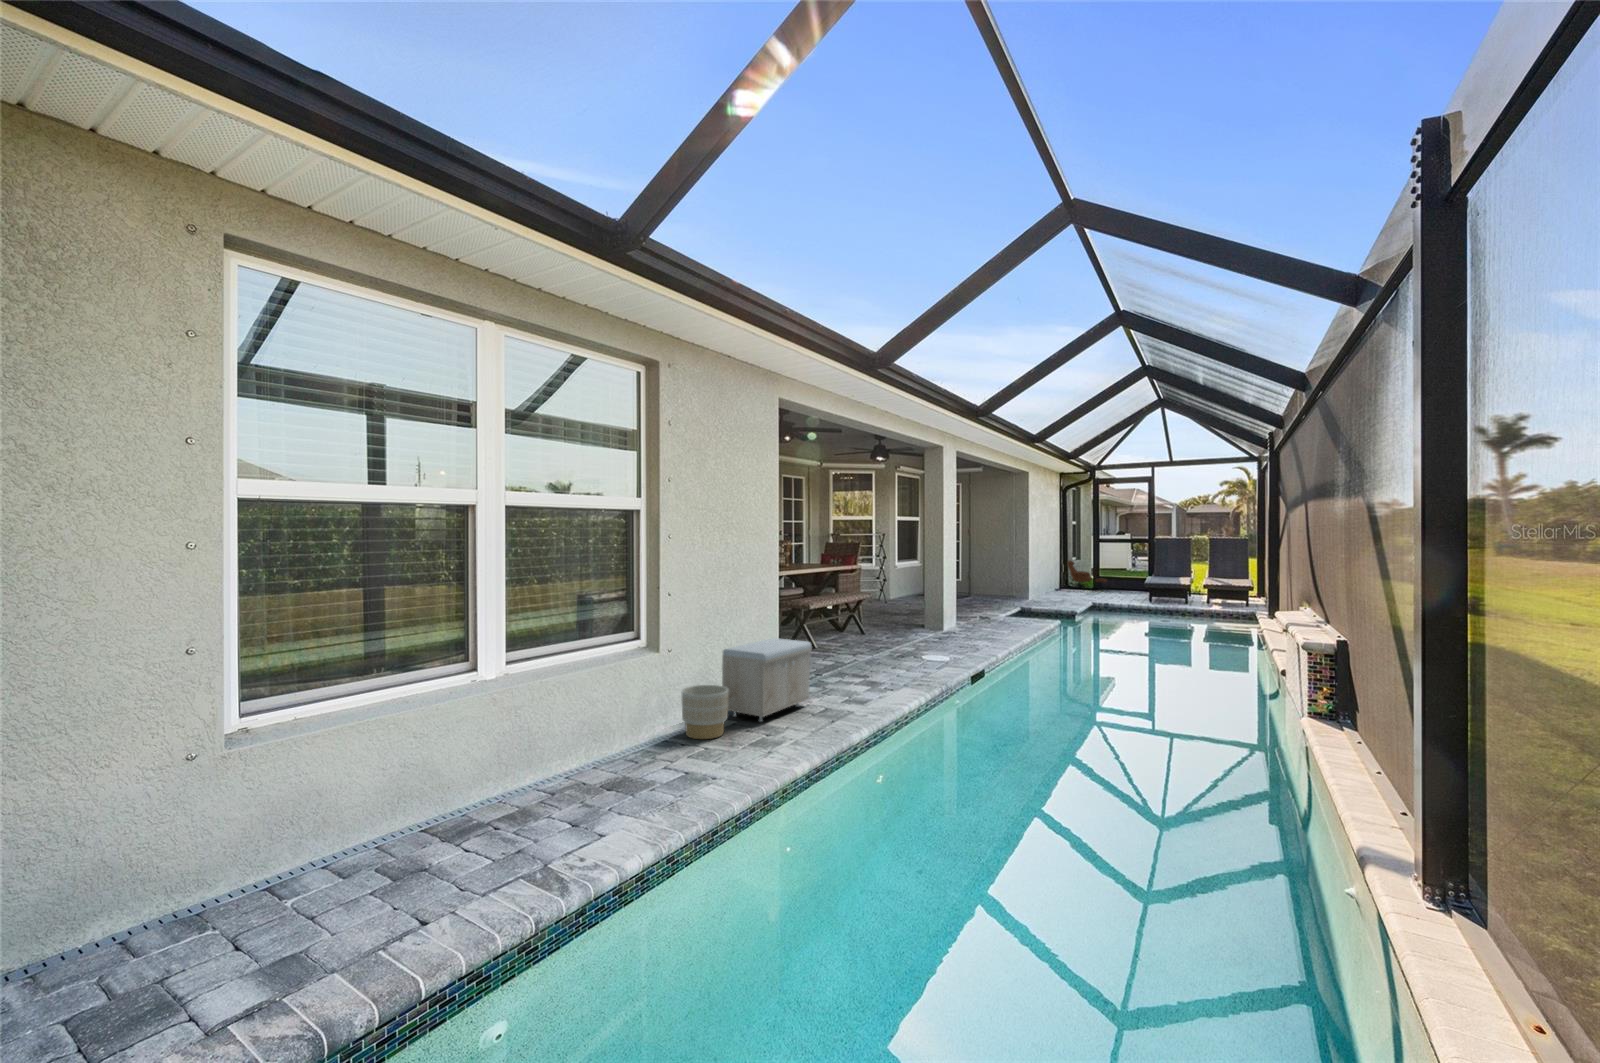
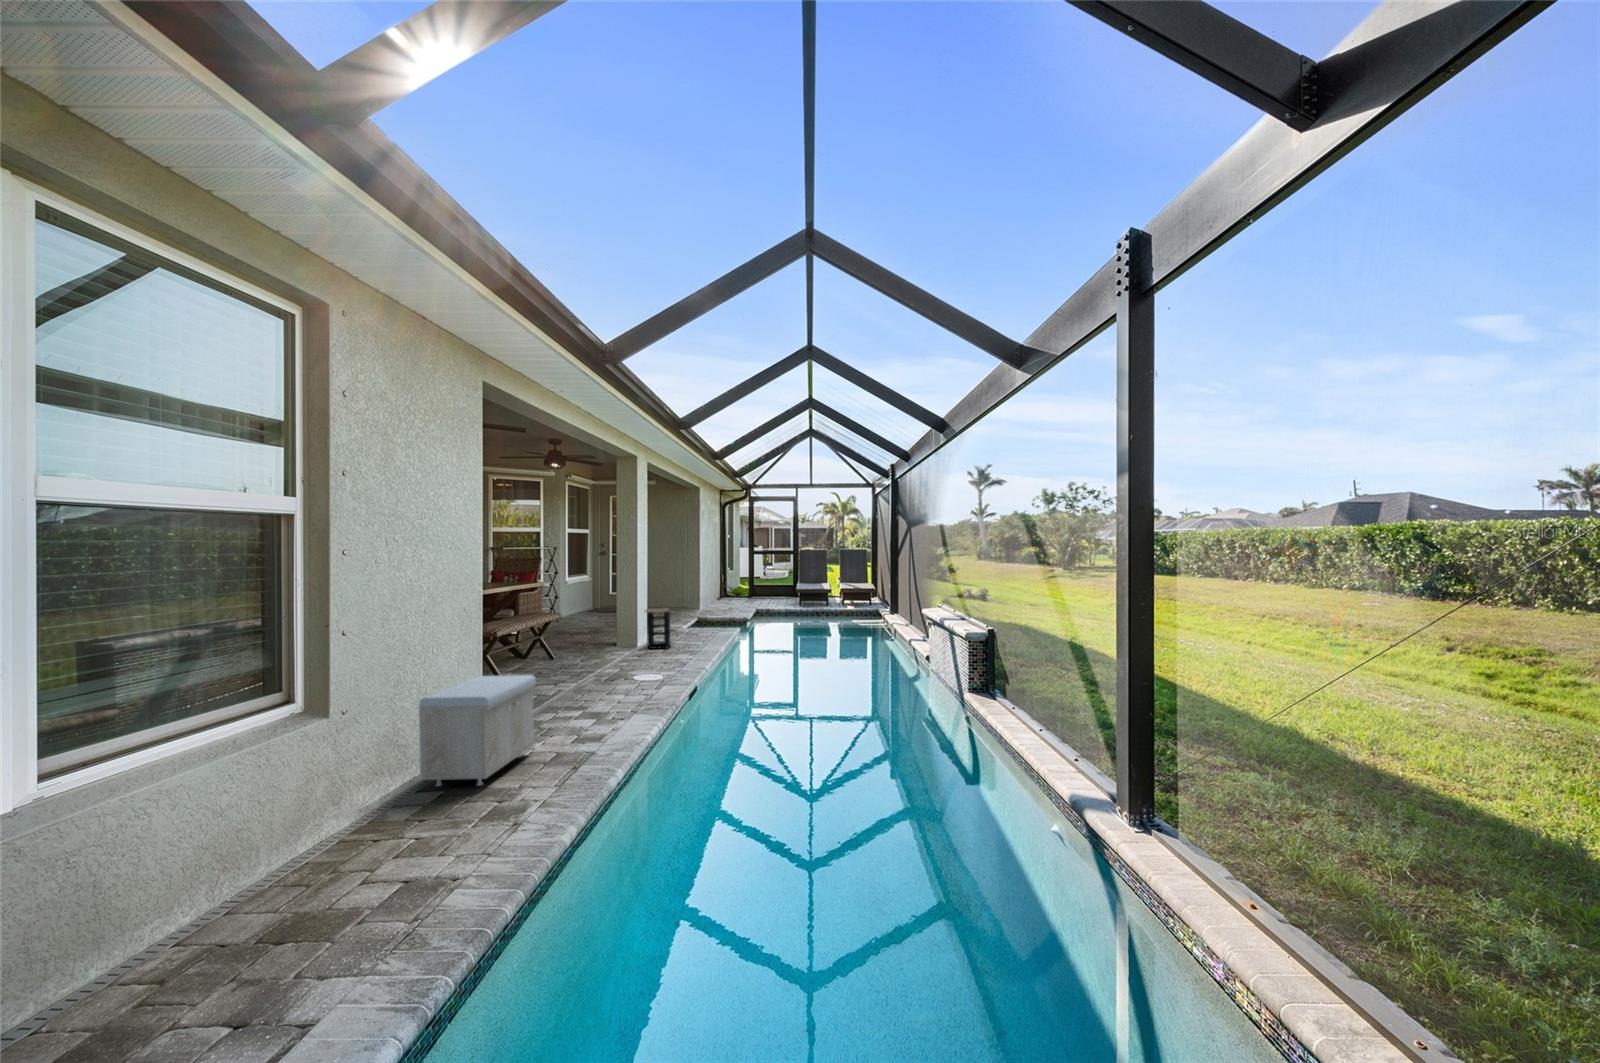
lounge chair: present [1067,560,1107,588] -> none [725,571,762,597]
side table: none [950,595,977,635] -> present [645,608,670,650]
planter: present [682,685,728,739] -> none [368,748,441,829]

